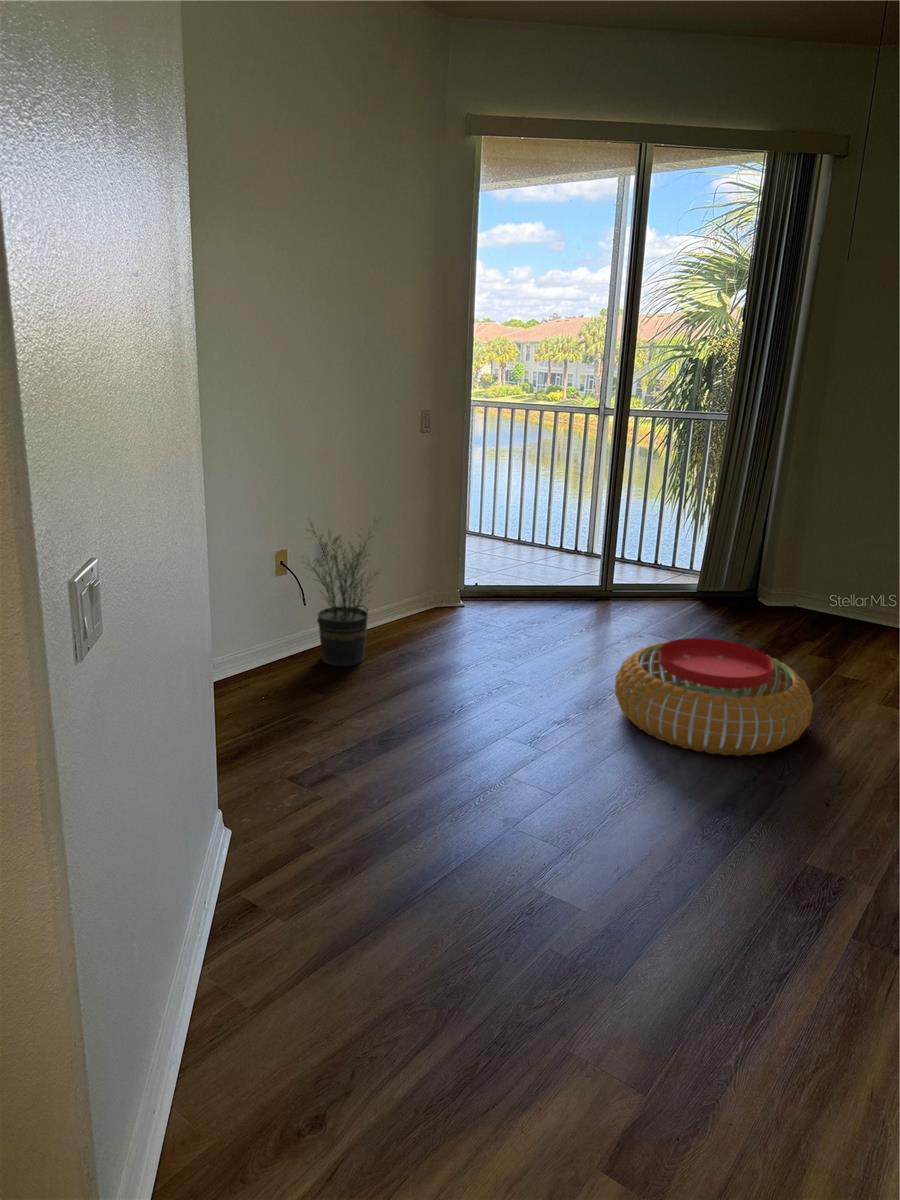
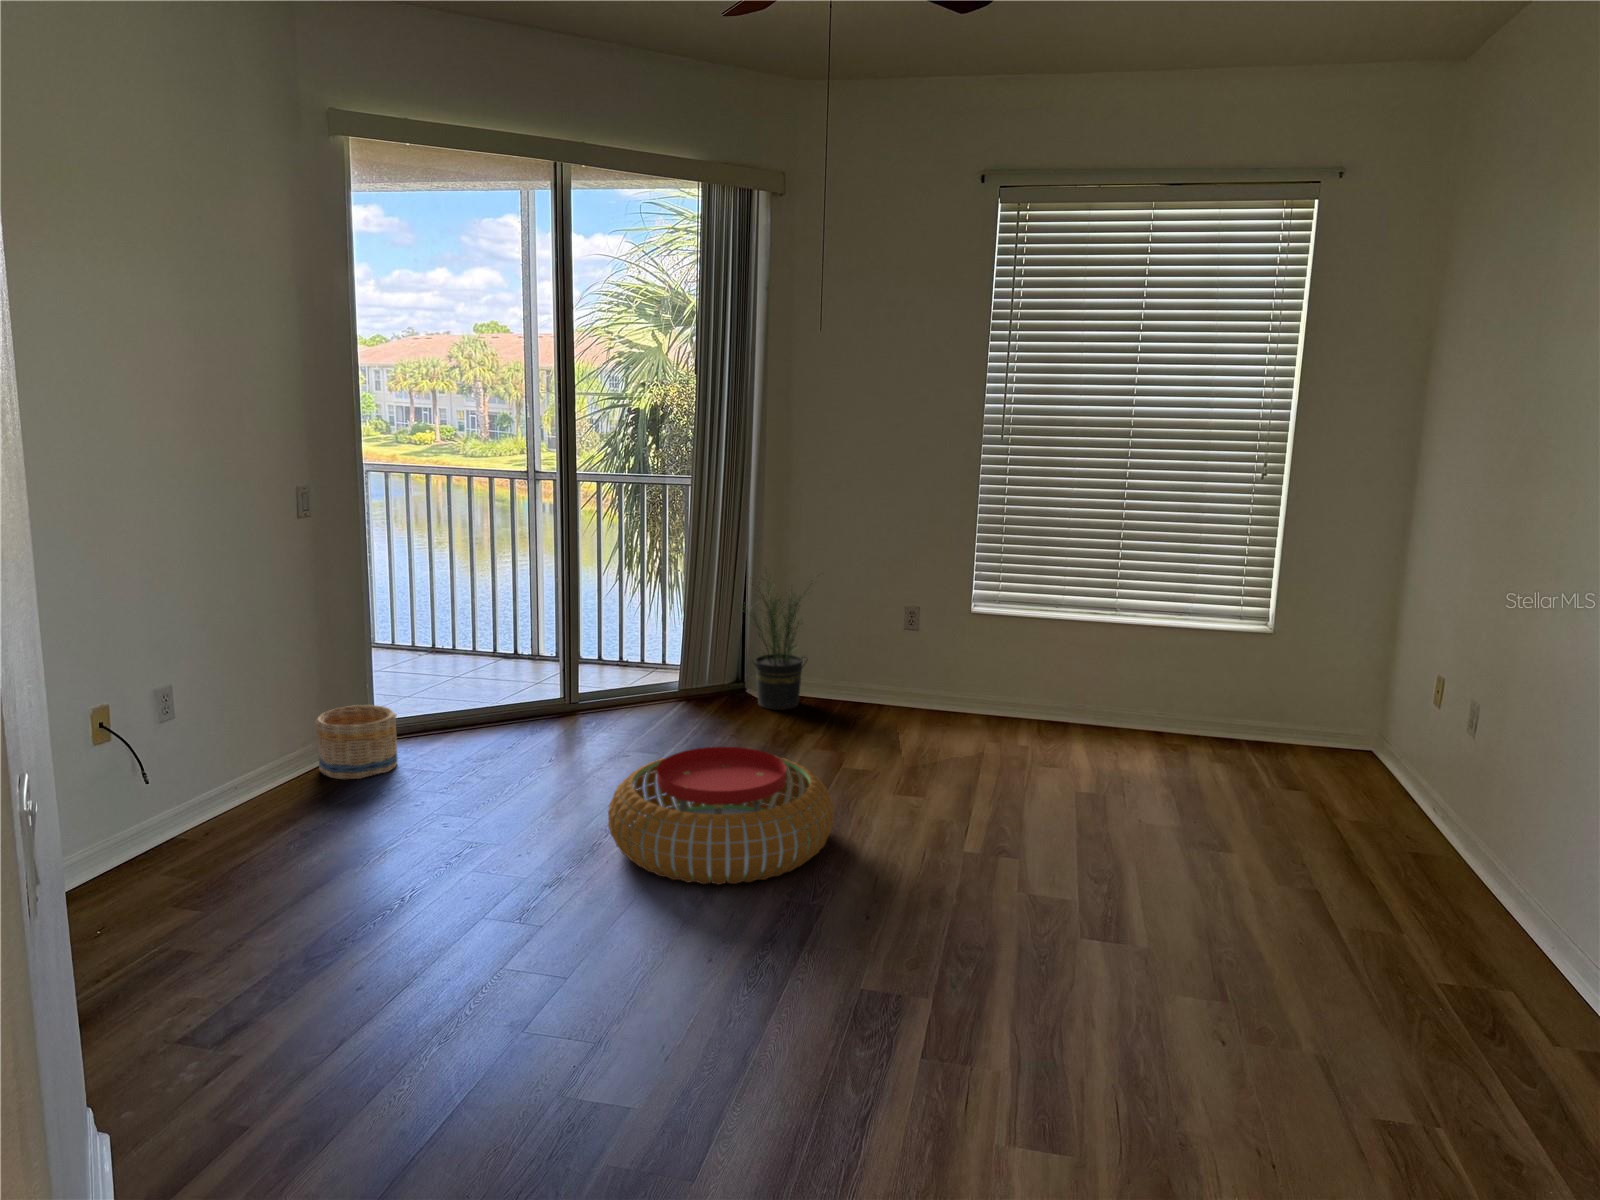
potted plant: present [306,520,376,666] -> present [742,572,812,710]
basket: none [421,570,477,622] -> present [315,705,398,779]

